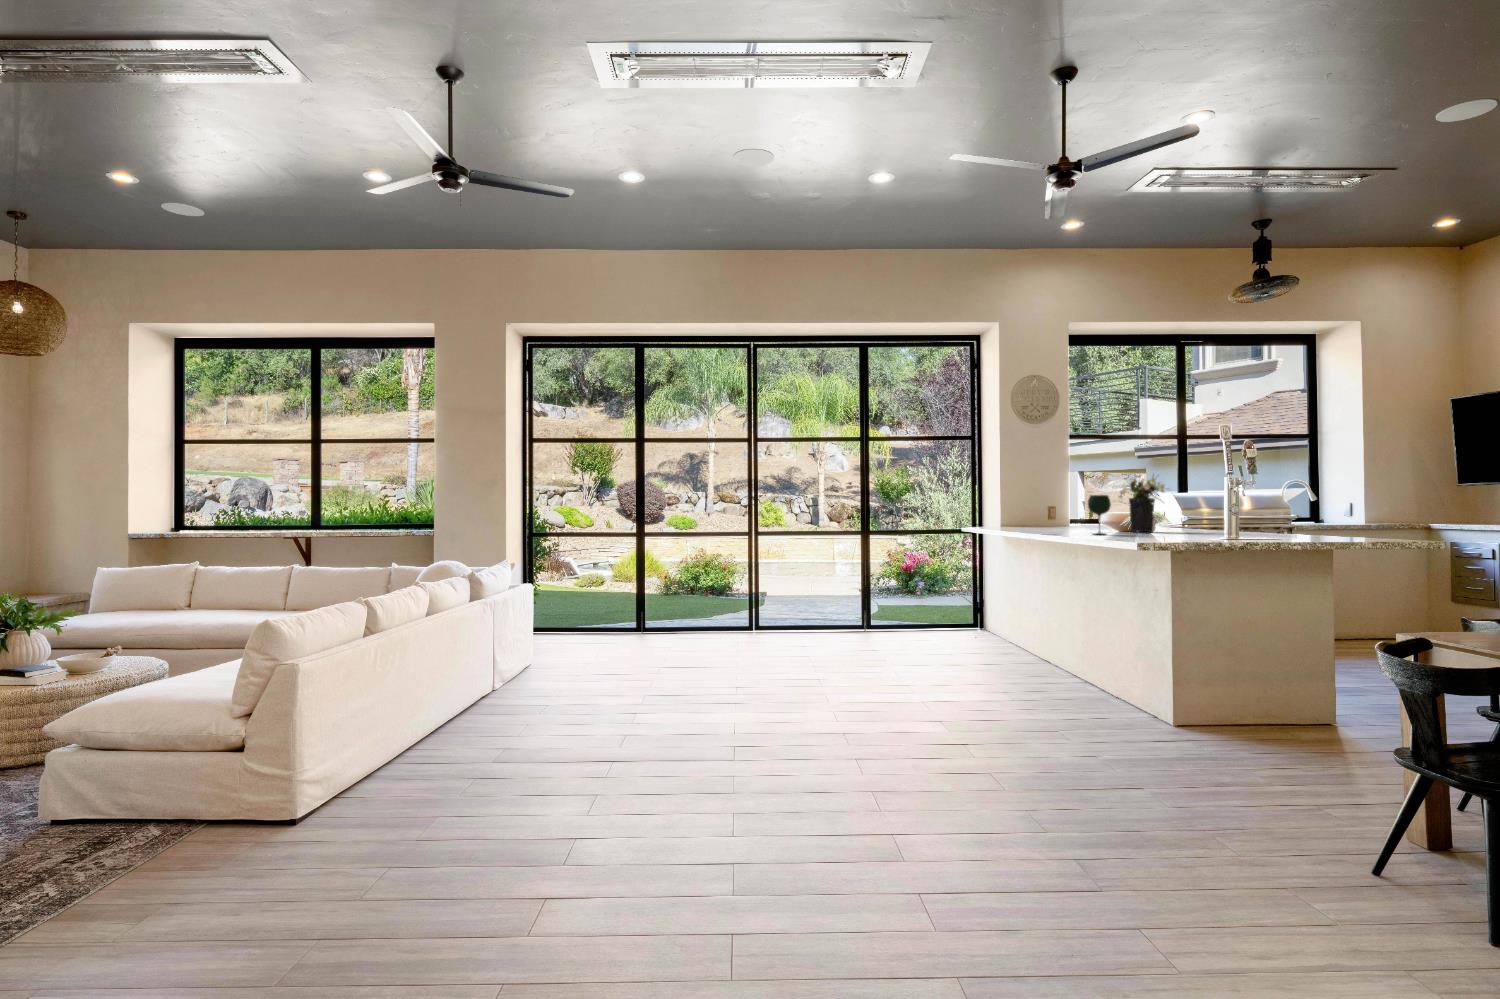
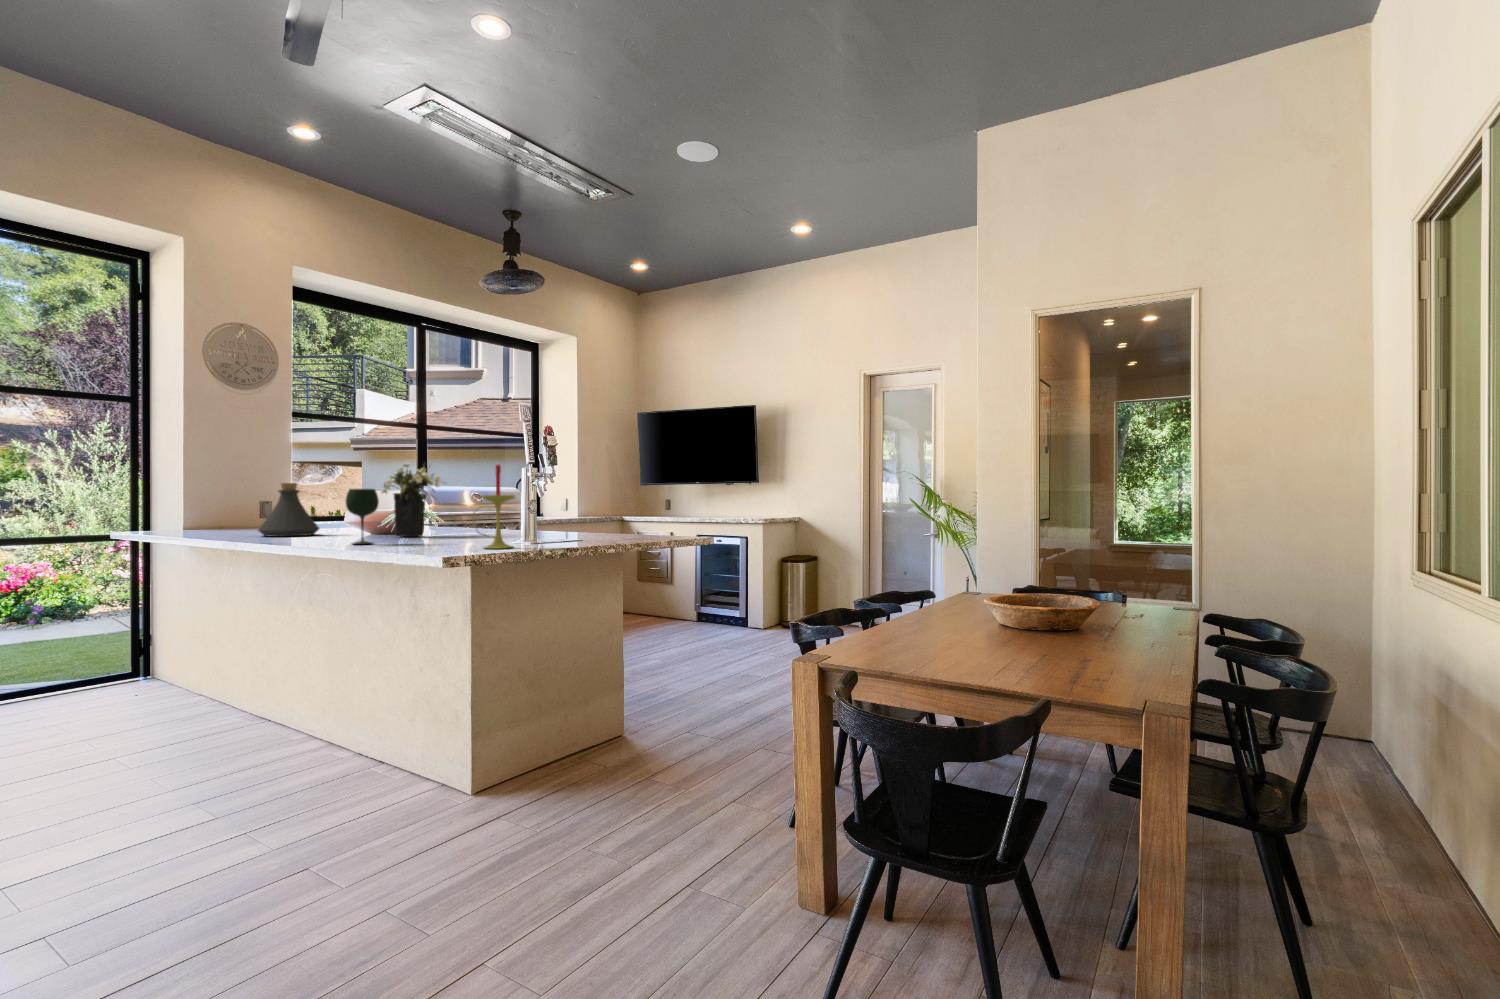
candle: none [1170,473,1207,539] -> present [472,465,515,549]
bottle: none [1039,492,1080,530] -> present [258,483,319,537]

